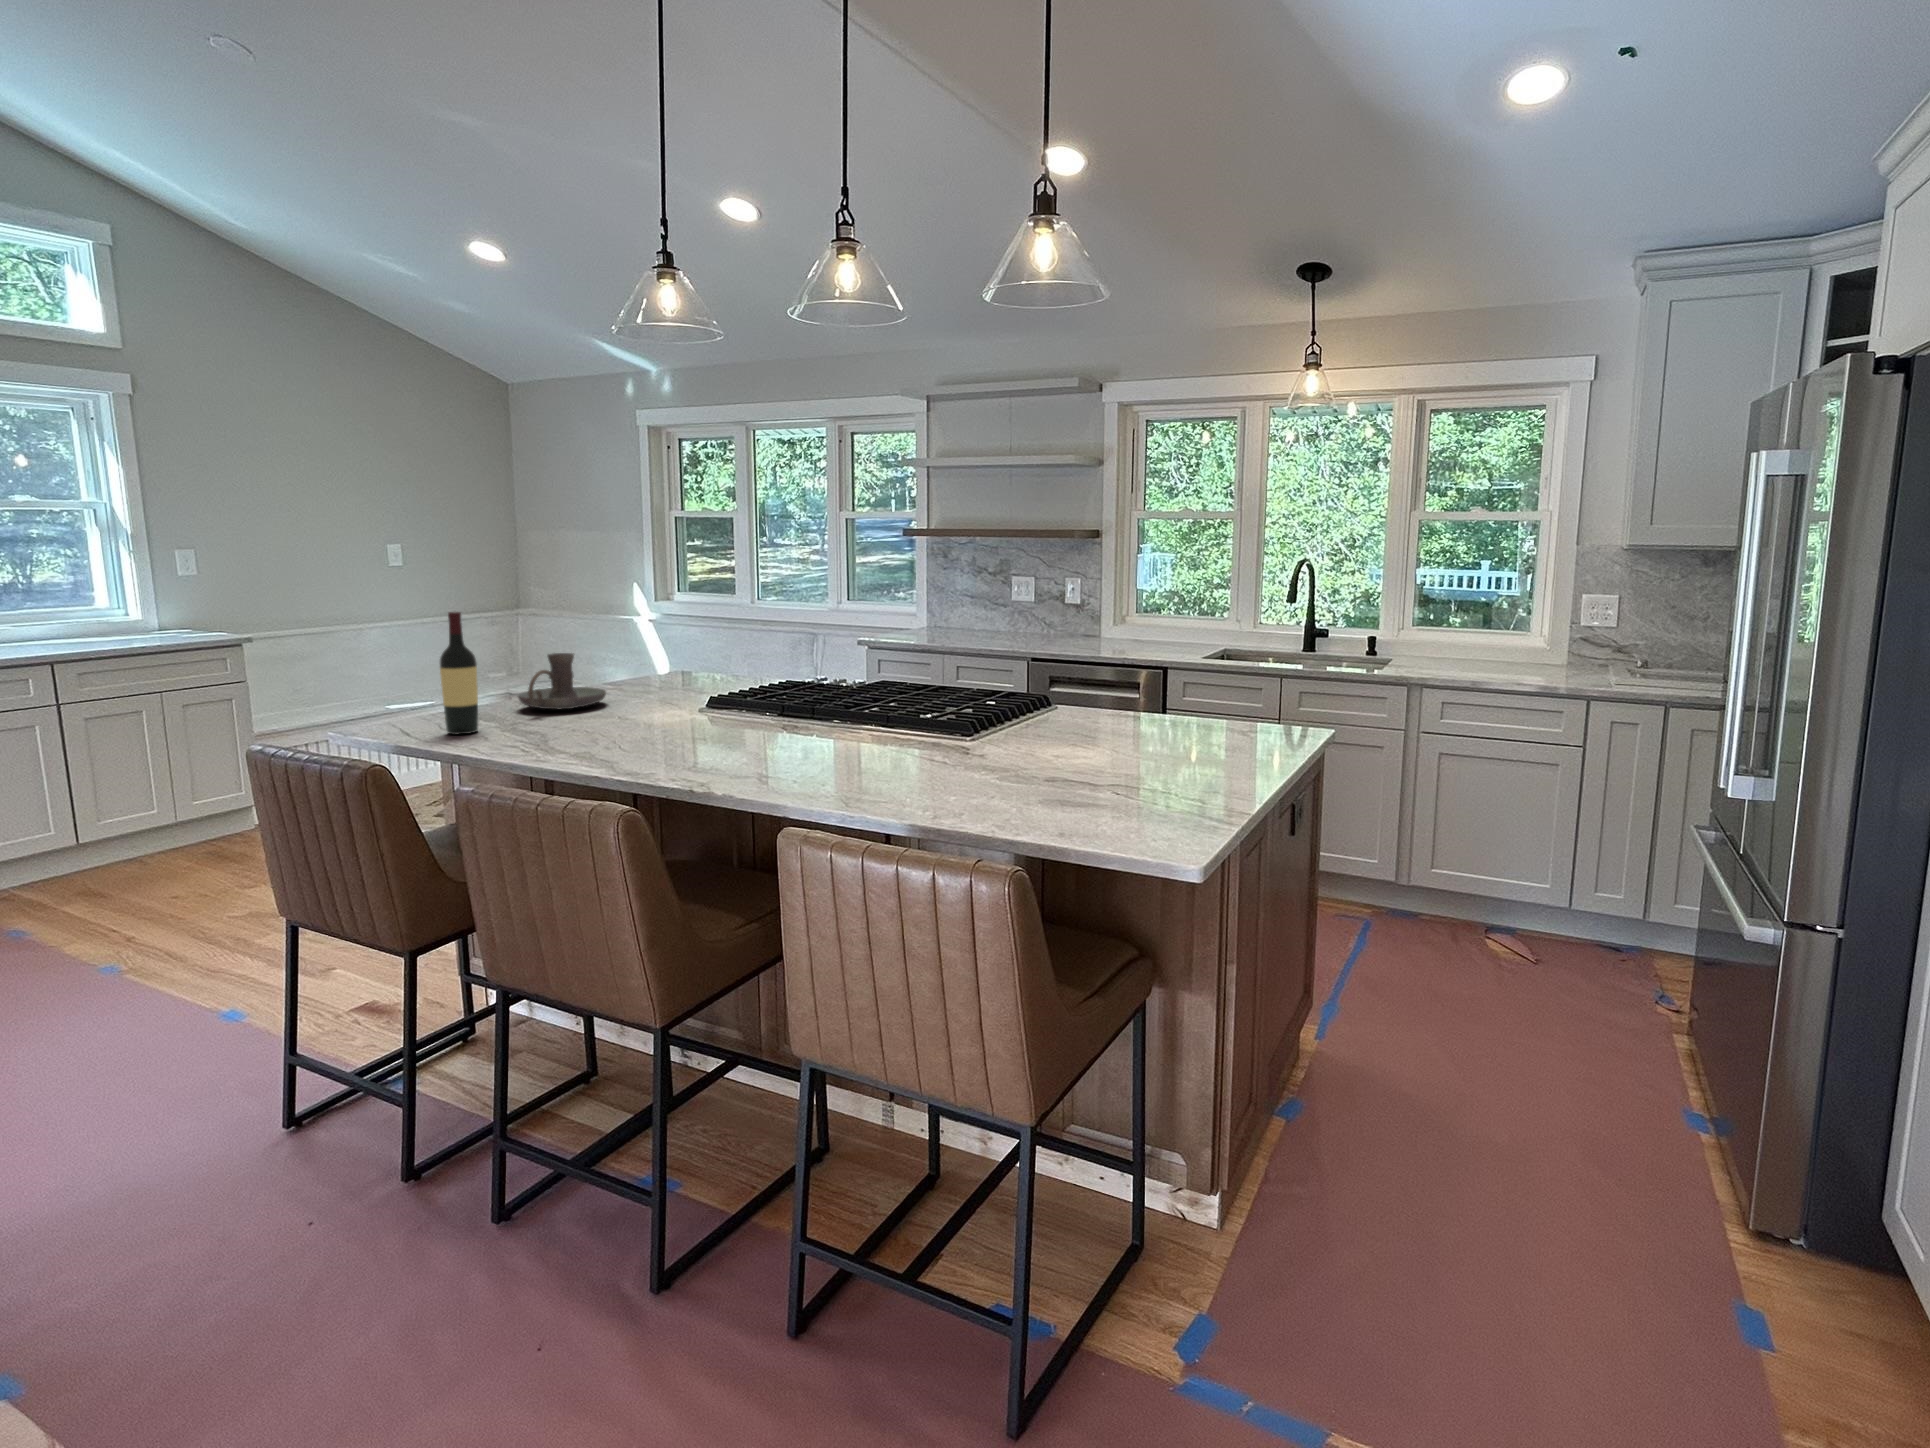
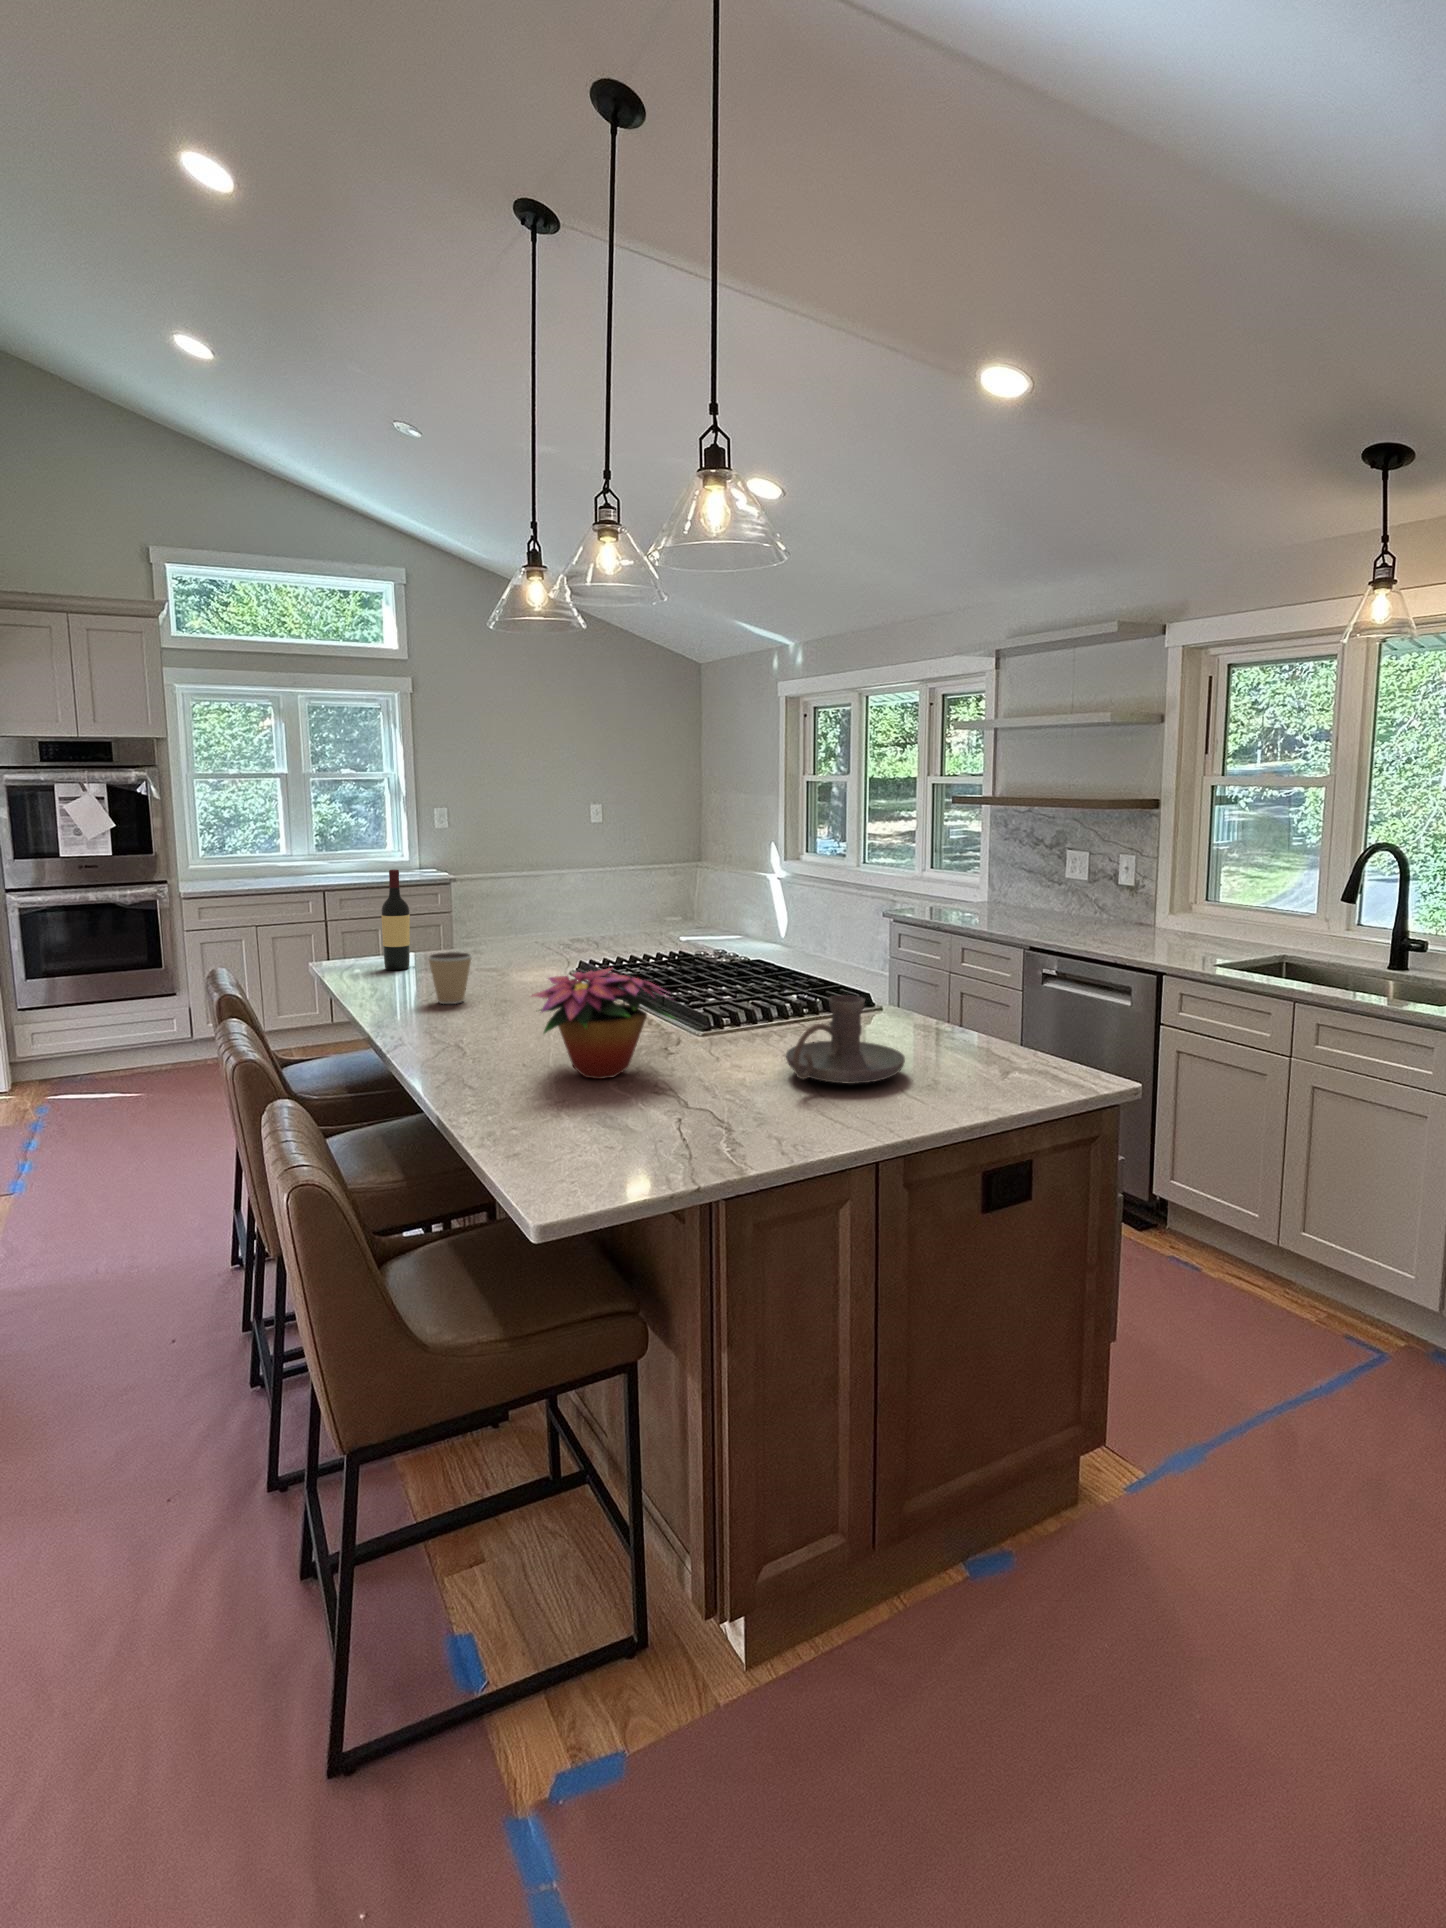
candle holder: present [518,653,606,709] -> present [786,995,905,1084]
flower arrangement: none [887,678,1042,787] -> present [532,968,674,1079]
coffee cup: none [608,697,660,755] -> present [428,952,472,1004]

